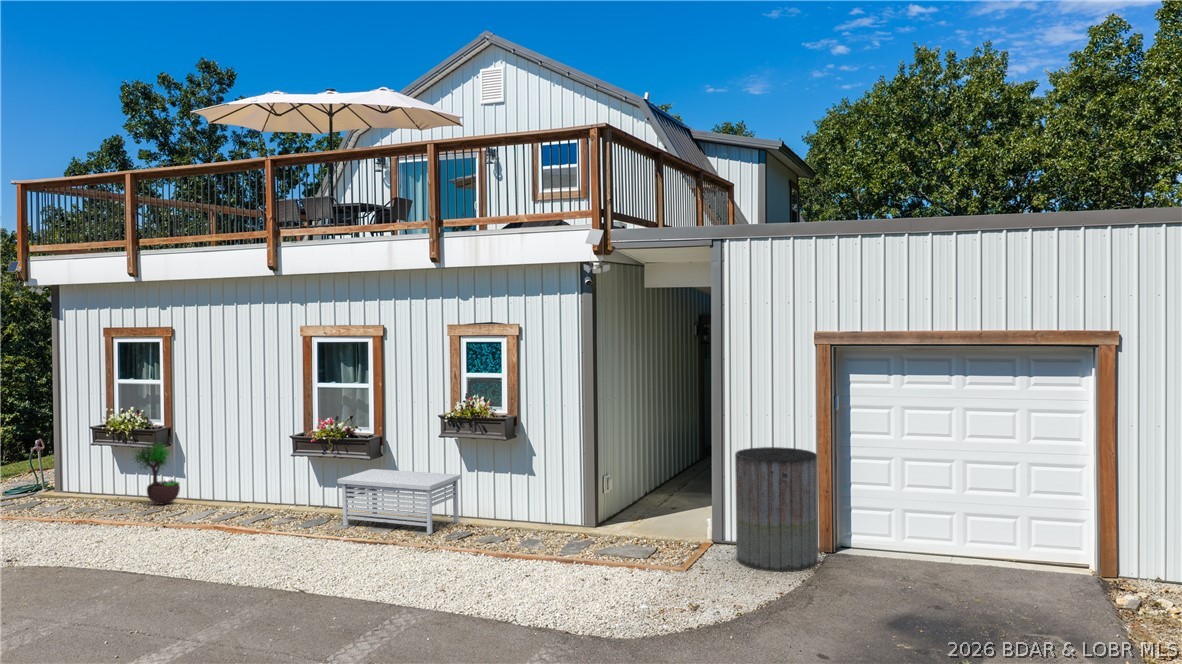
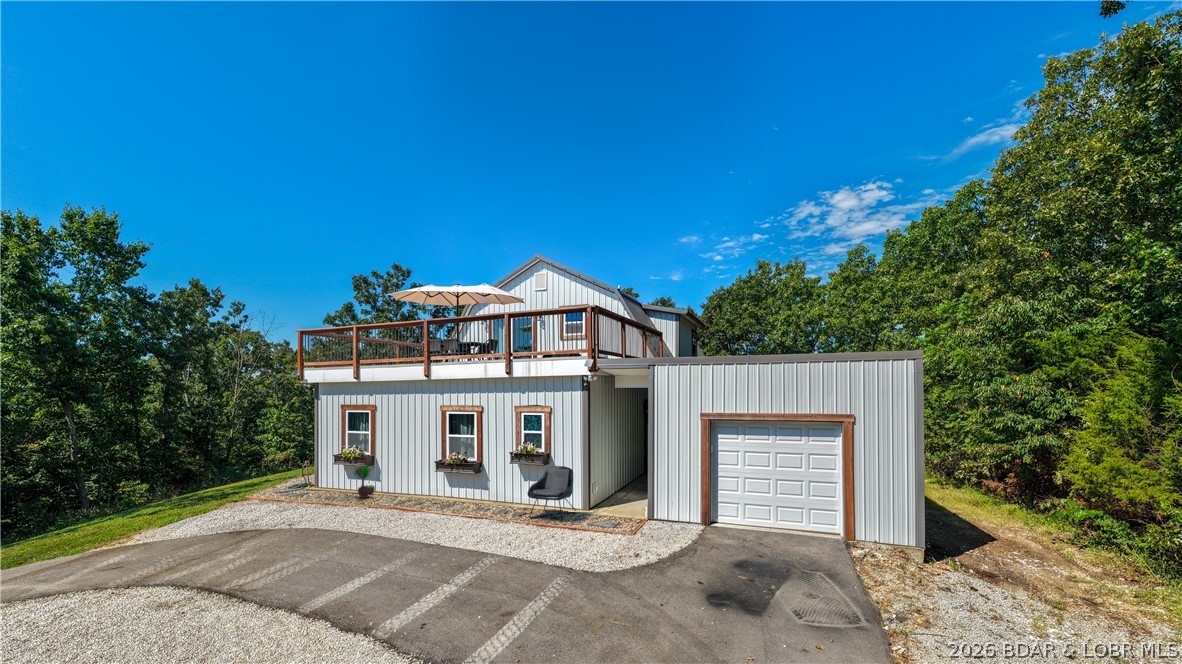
lounge chair: none [475,442,570,547] -> present [527,466,576,522]
trash can: present [735,447,818,572] -> none [658,470,701,536]
storage bench: present [337,469,460,534] -> none [457,480,520,515]

